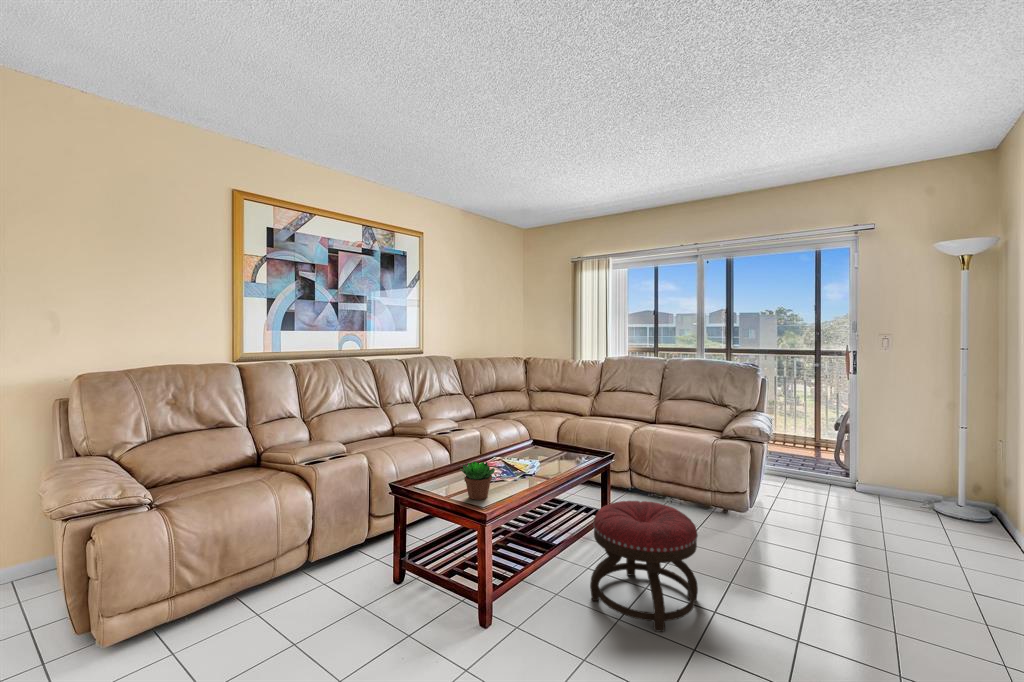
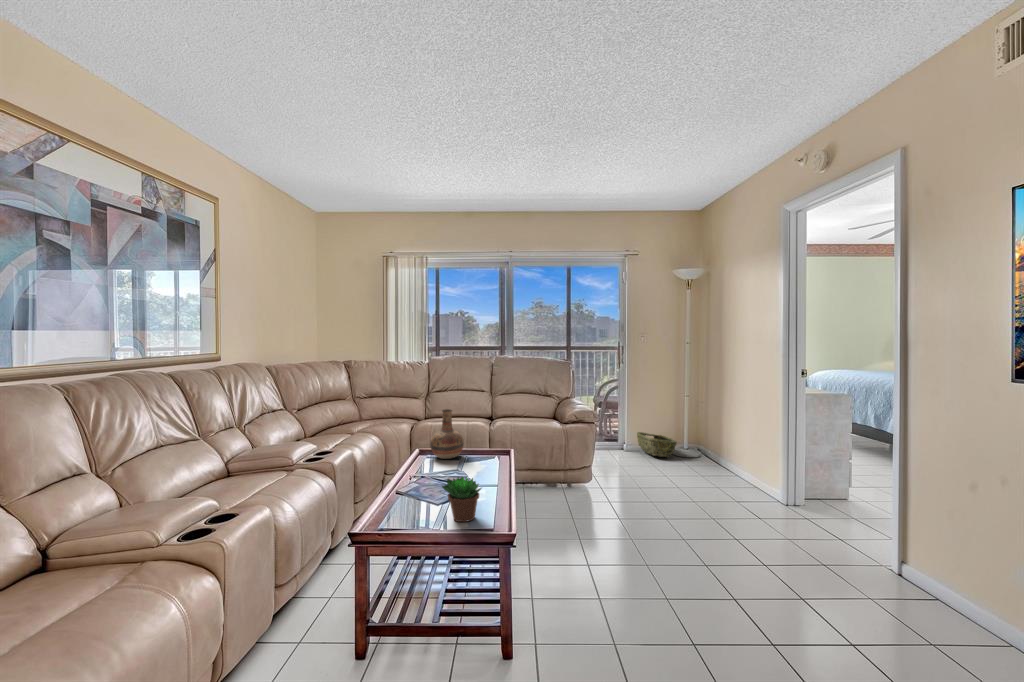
vase: none [534,407,564,452] -> present [430,409,464,459]
woven basket: none [849,469,903,509] -> present [637,432,677,457]
ottoman: present [590,501,698,632] -> none [563,483,659,596]

